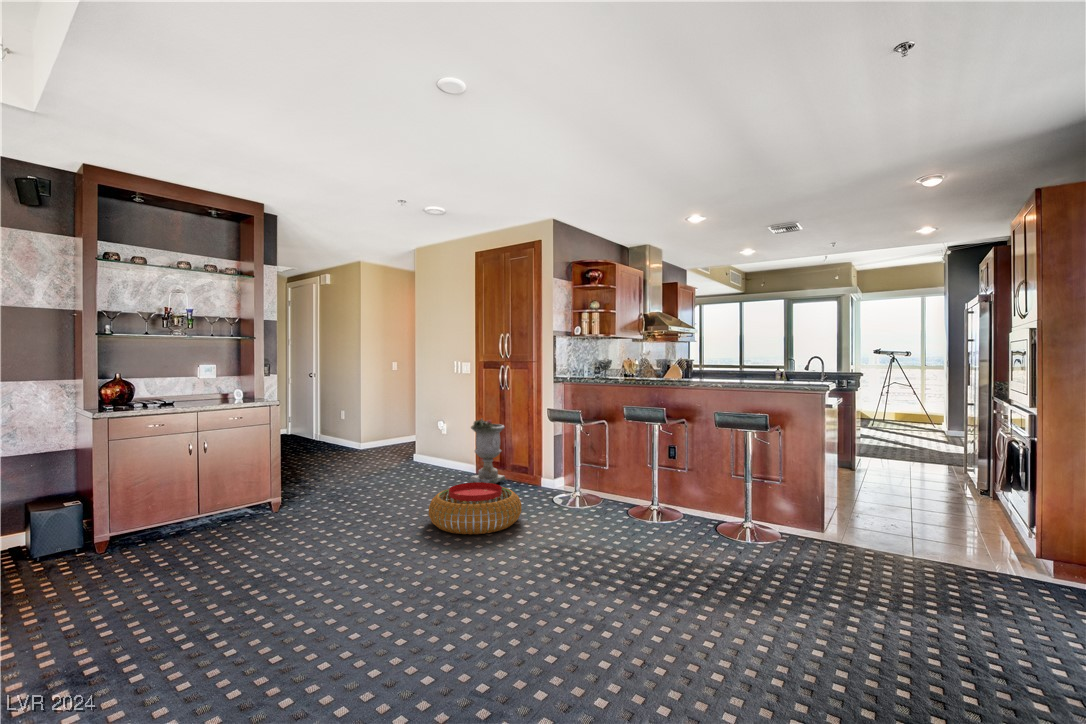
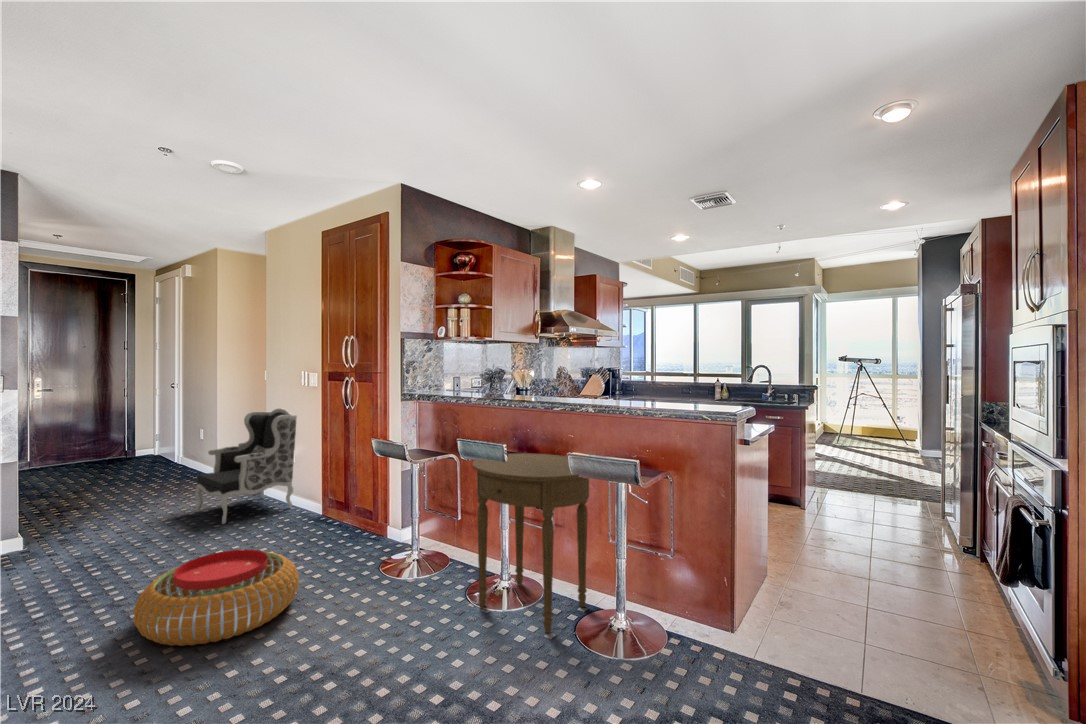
armchair: none [377,392,451,478] -> present [195,408,297,524]
side table: none [637,418,726,530] -> present [473,453,589,633]
planter: present [470,419,505,484] -> none [293,445,343,537]

